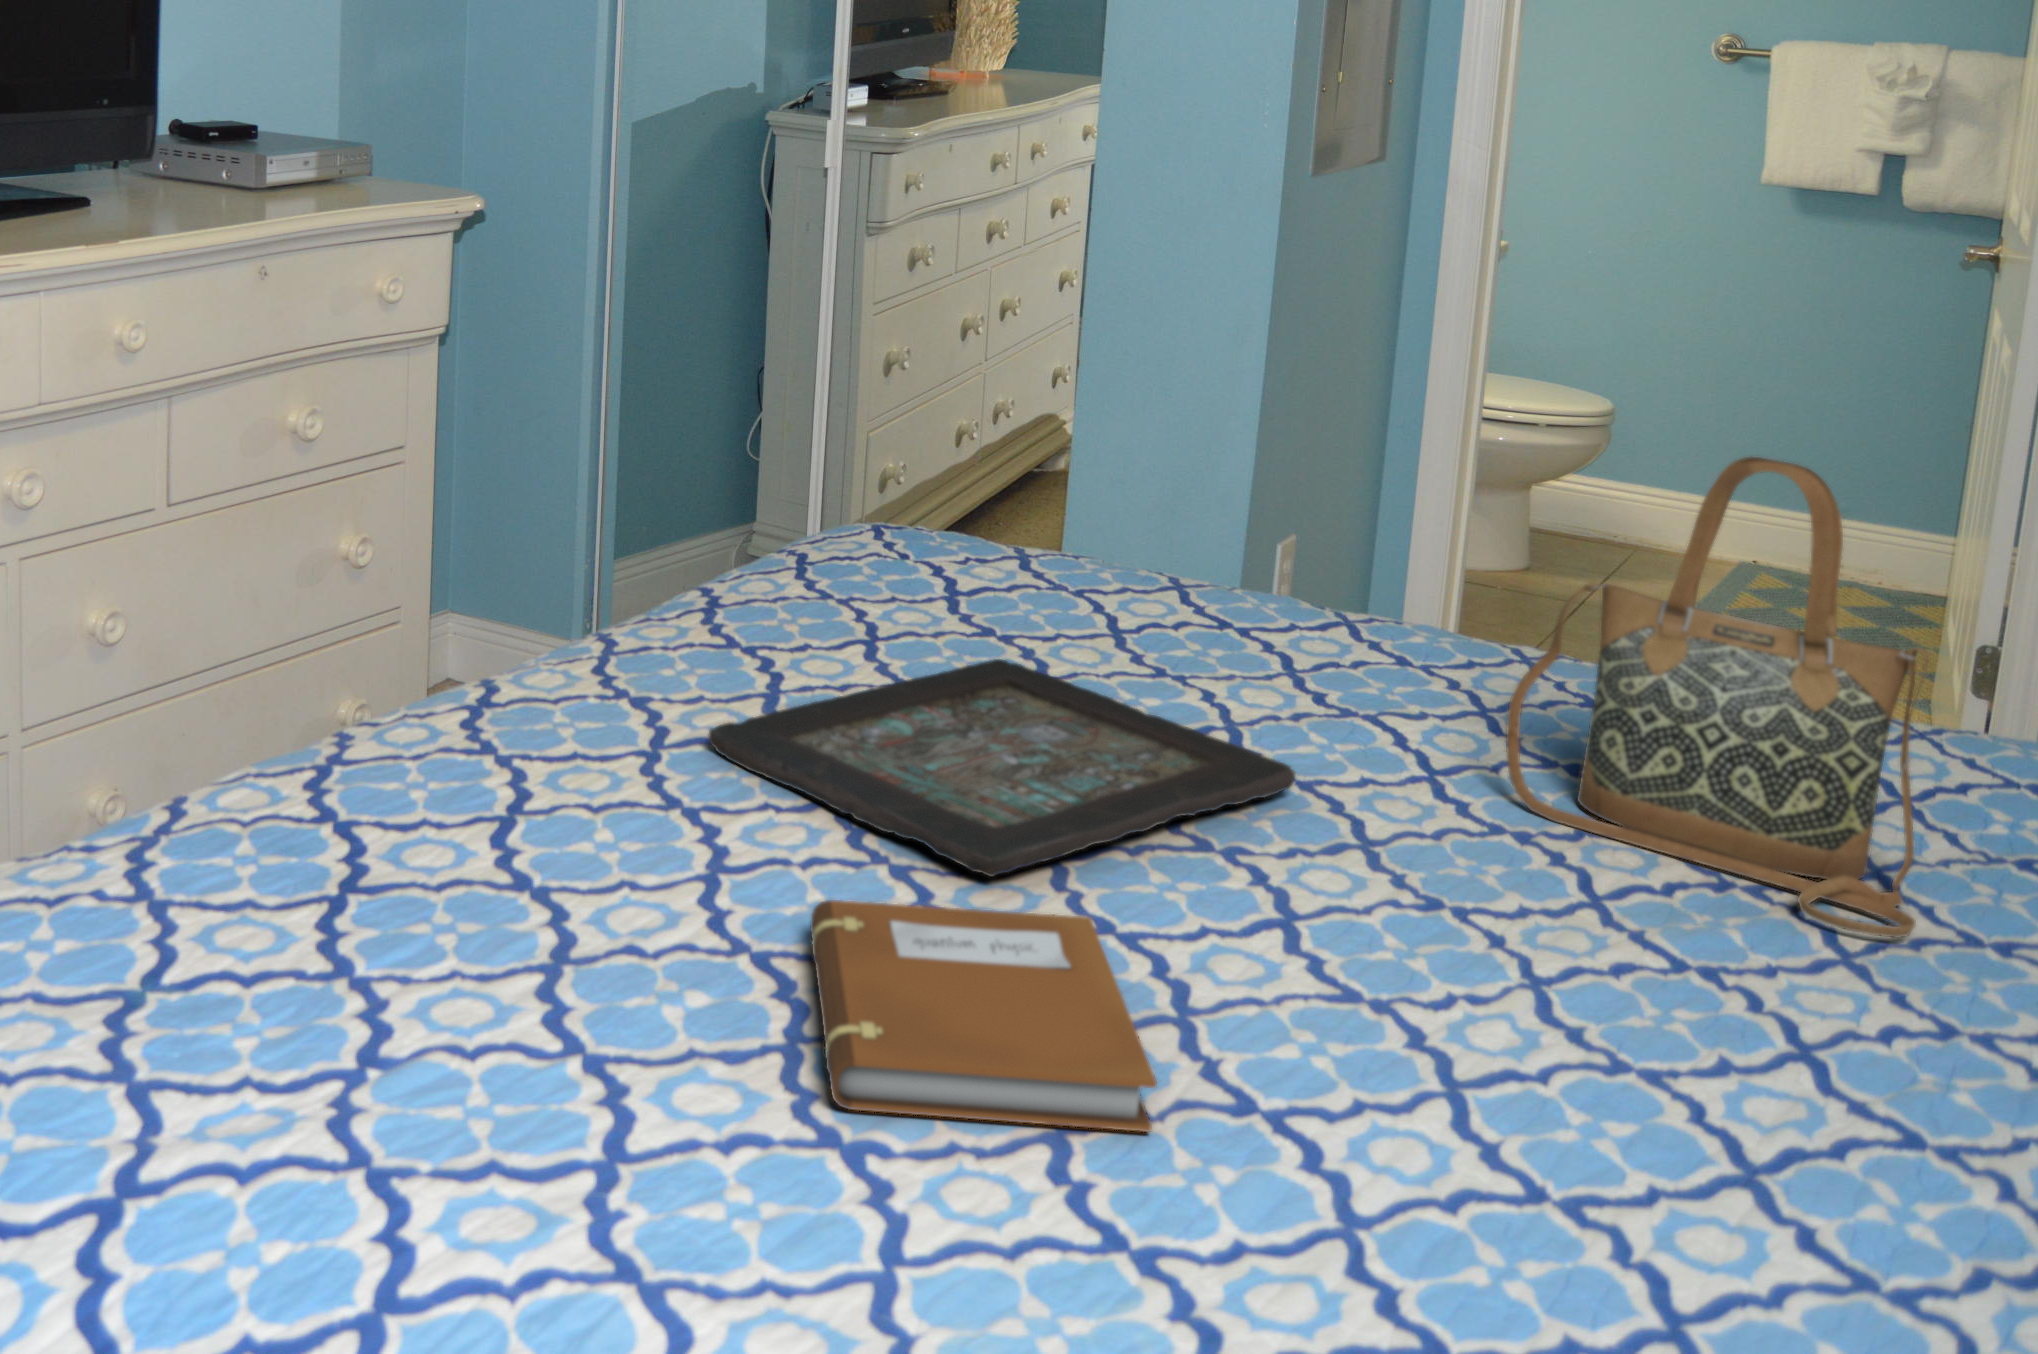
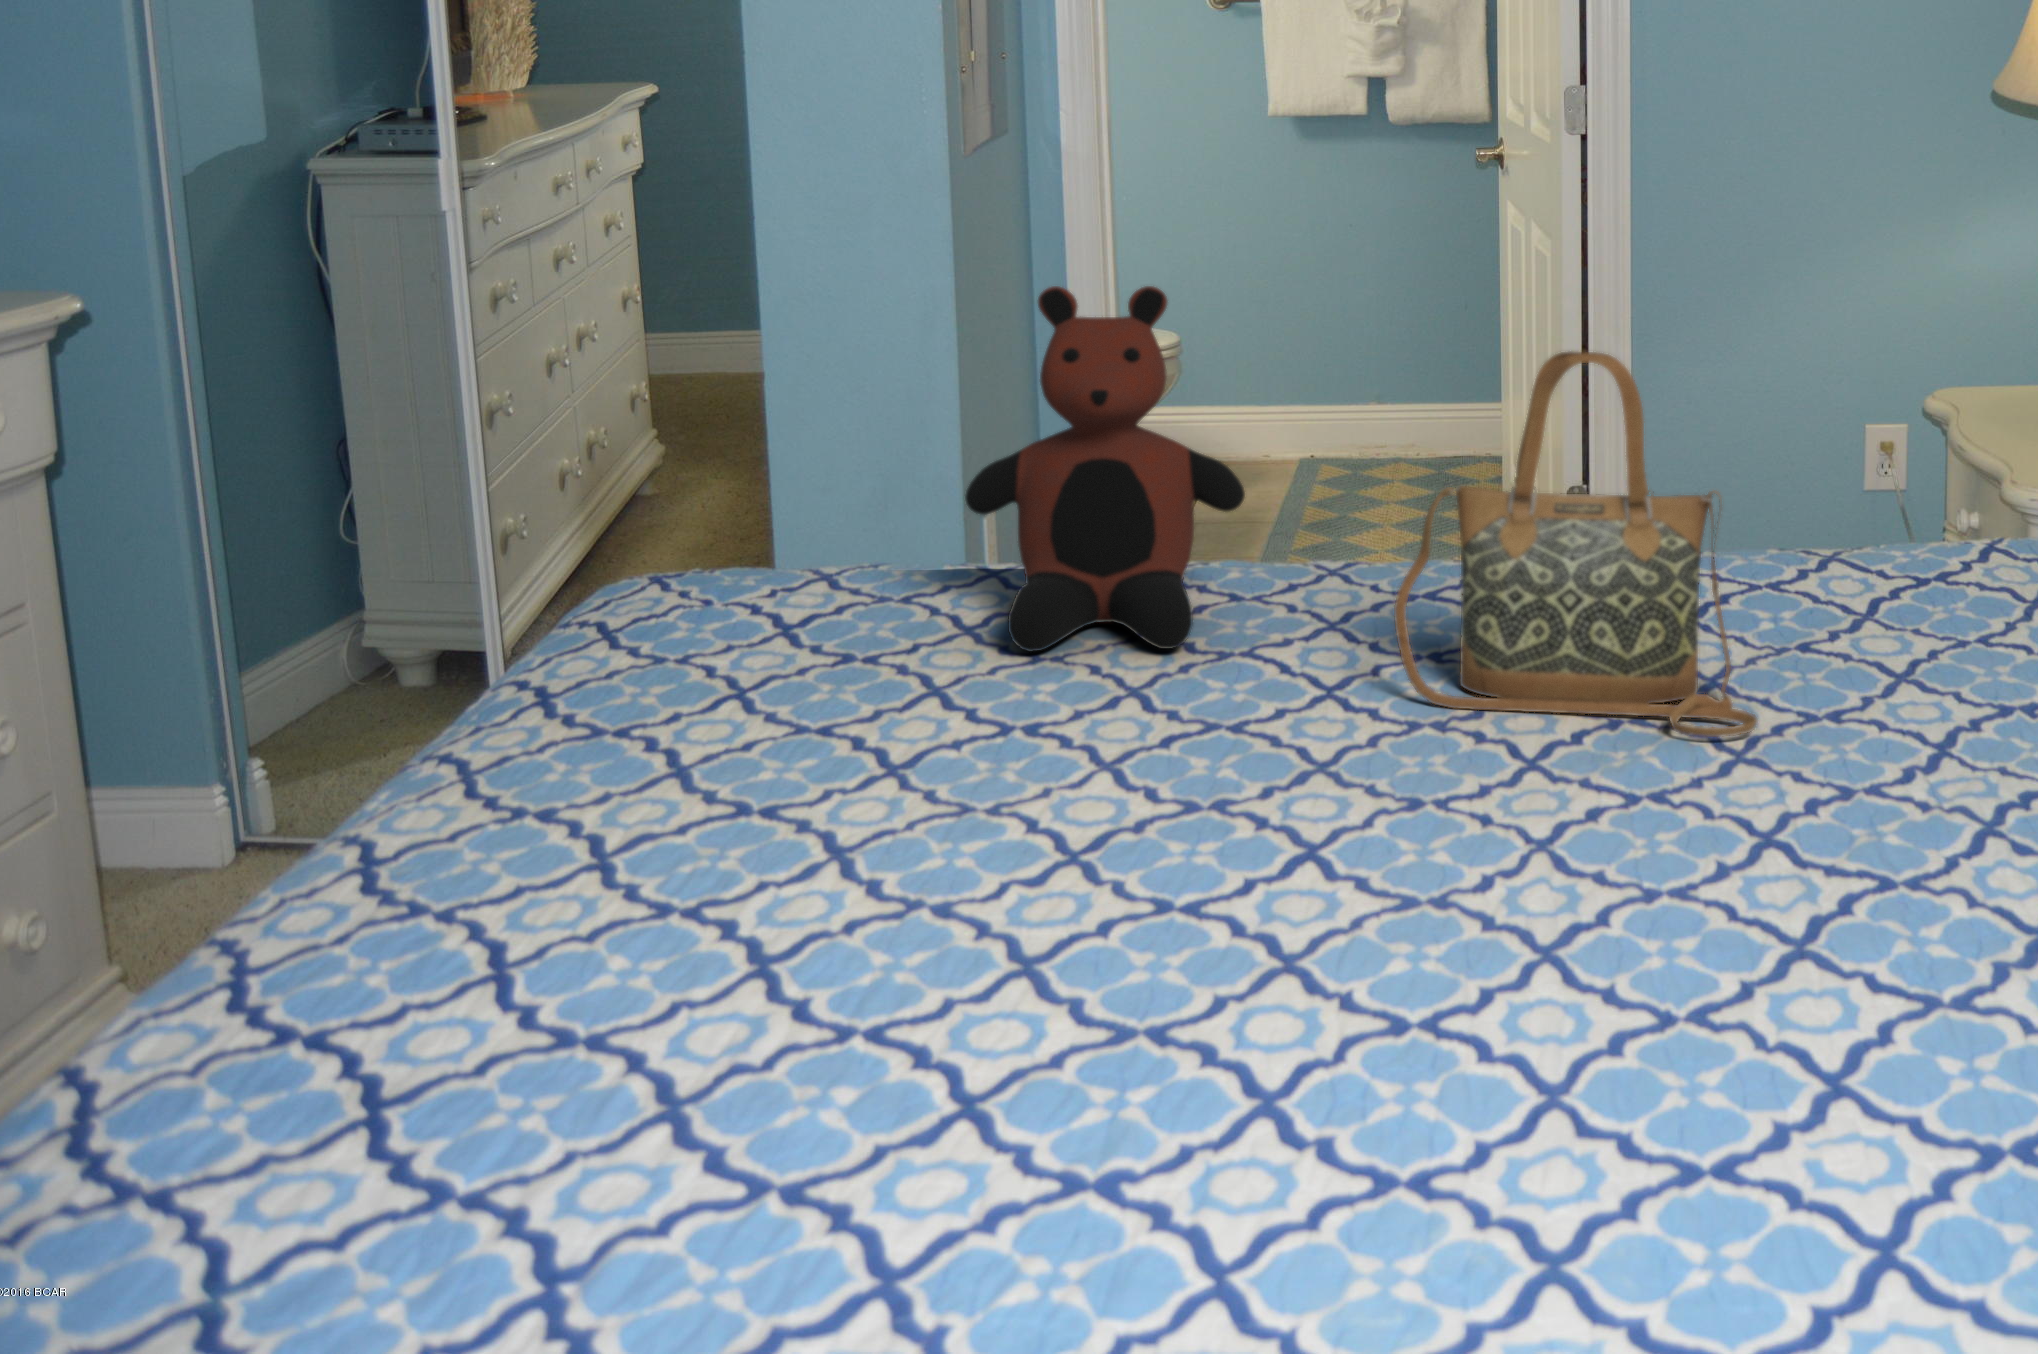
teddy bear: none [1132,312,1413,691] -> present [965,286,1245,652]
decorative tray: present [708,659,1295,877] -> none [659,680,1243,889]
notebook: present [810,900,1157,1132] -> none [916,896,1345,1142]

